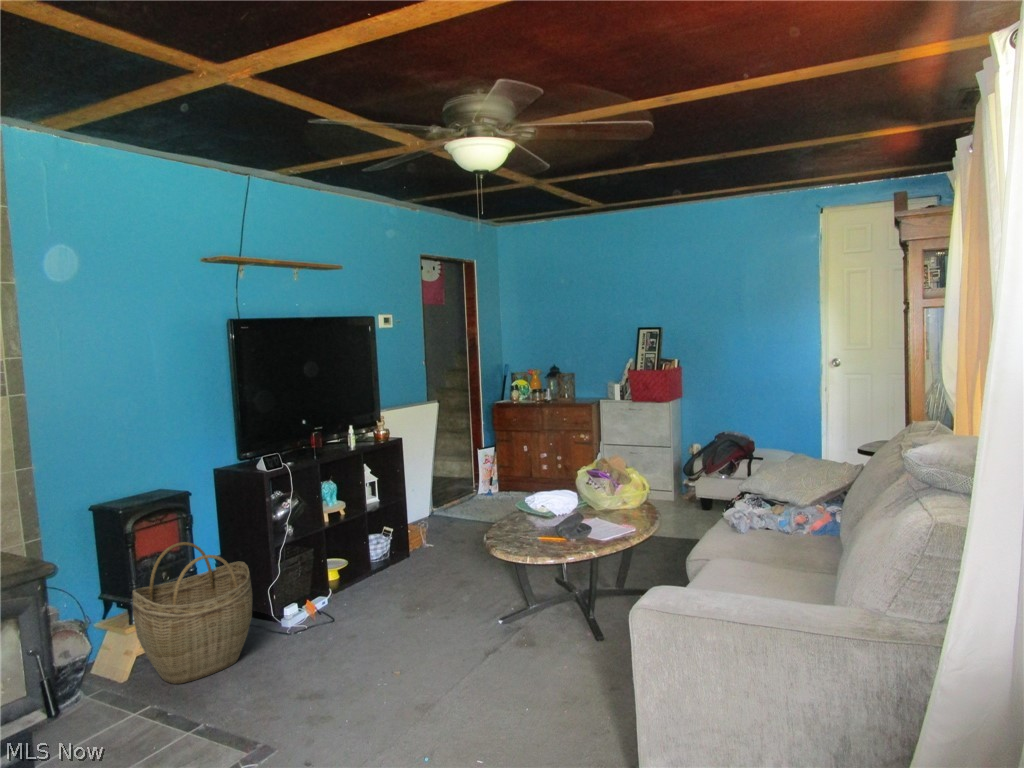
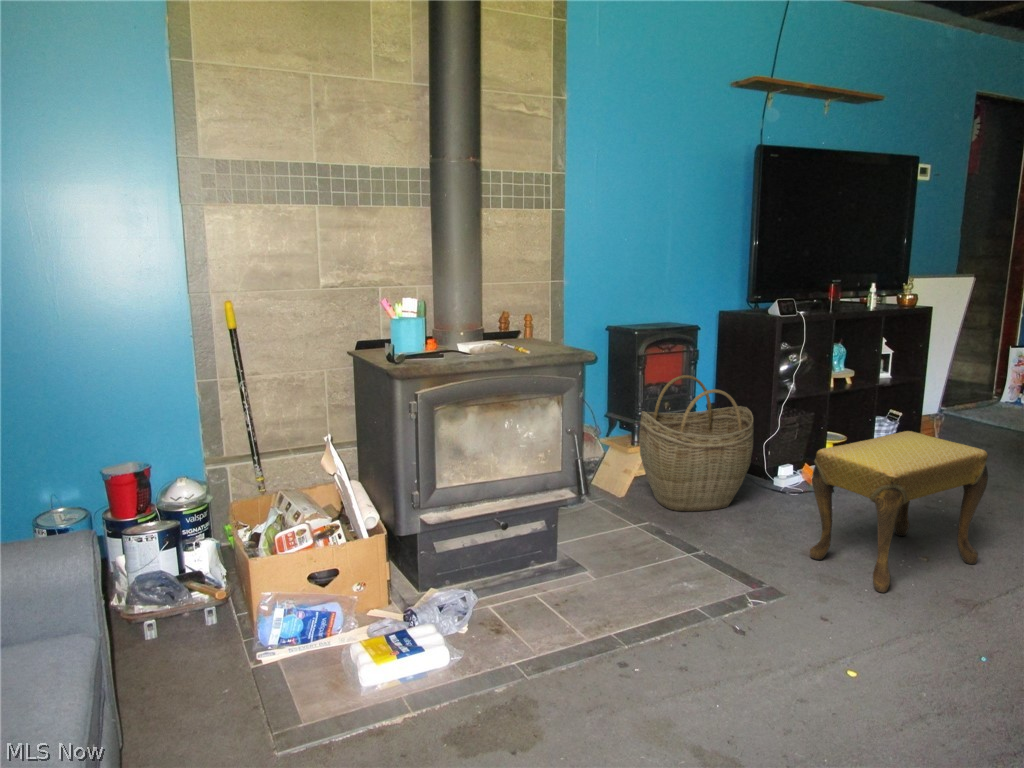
footstool: none [297,558,439,713] -> present [810,431,988,593]

